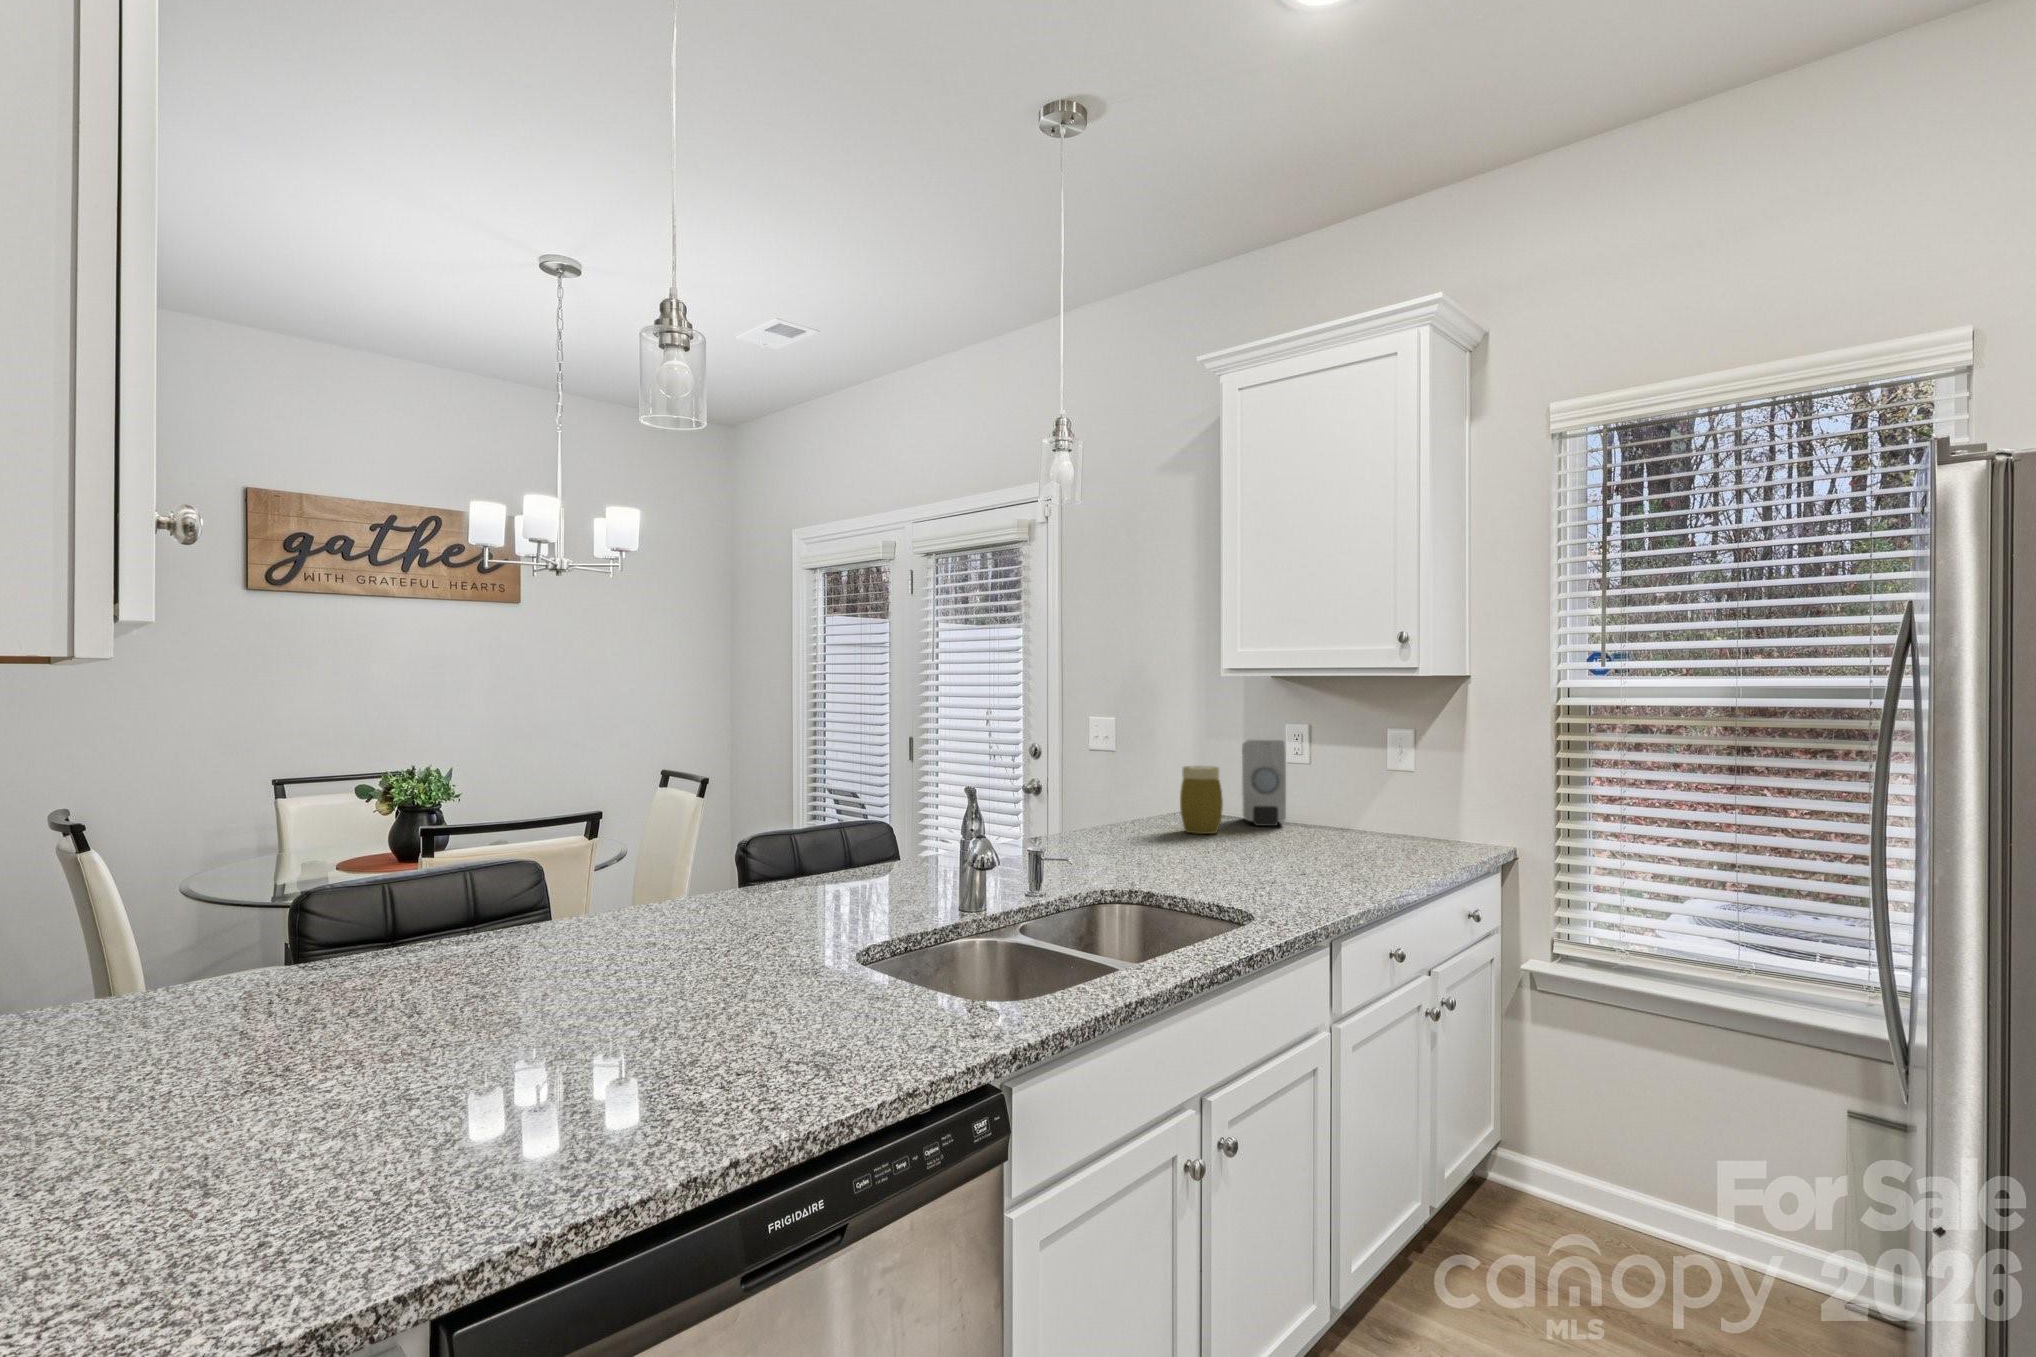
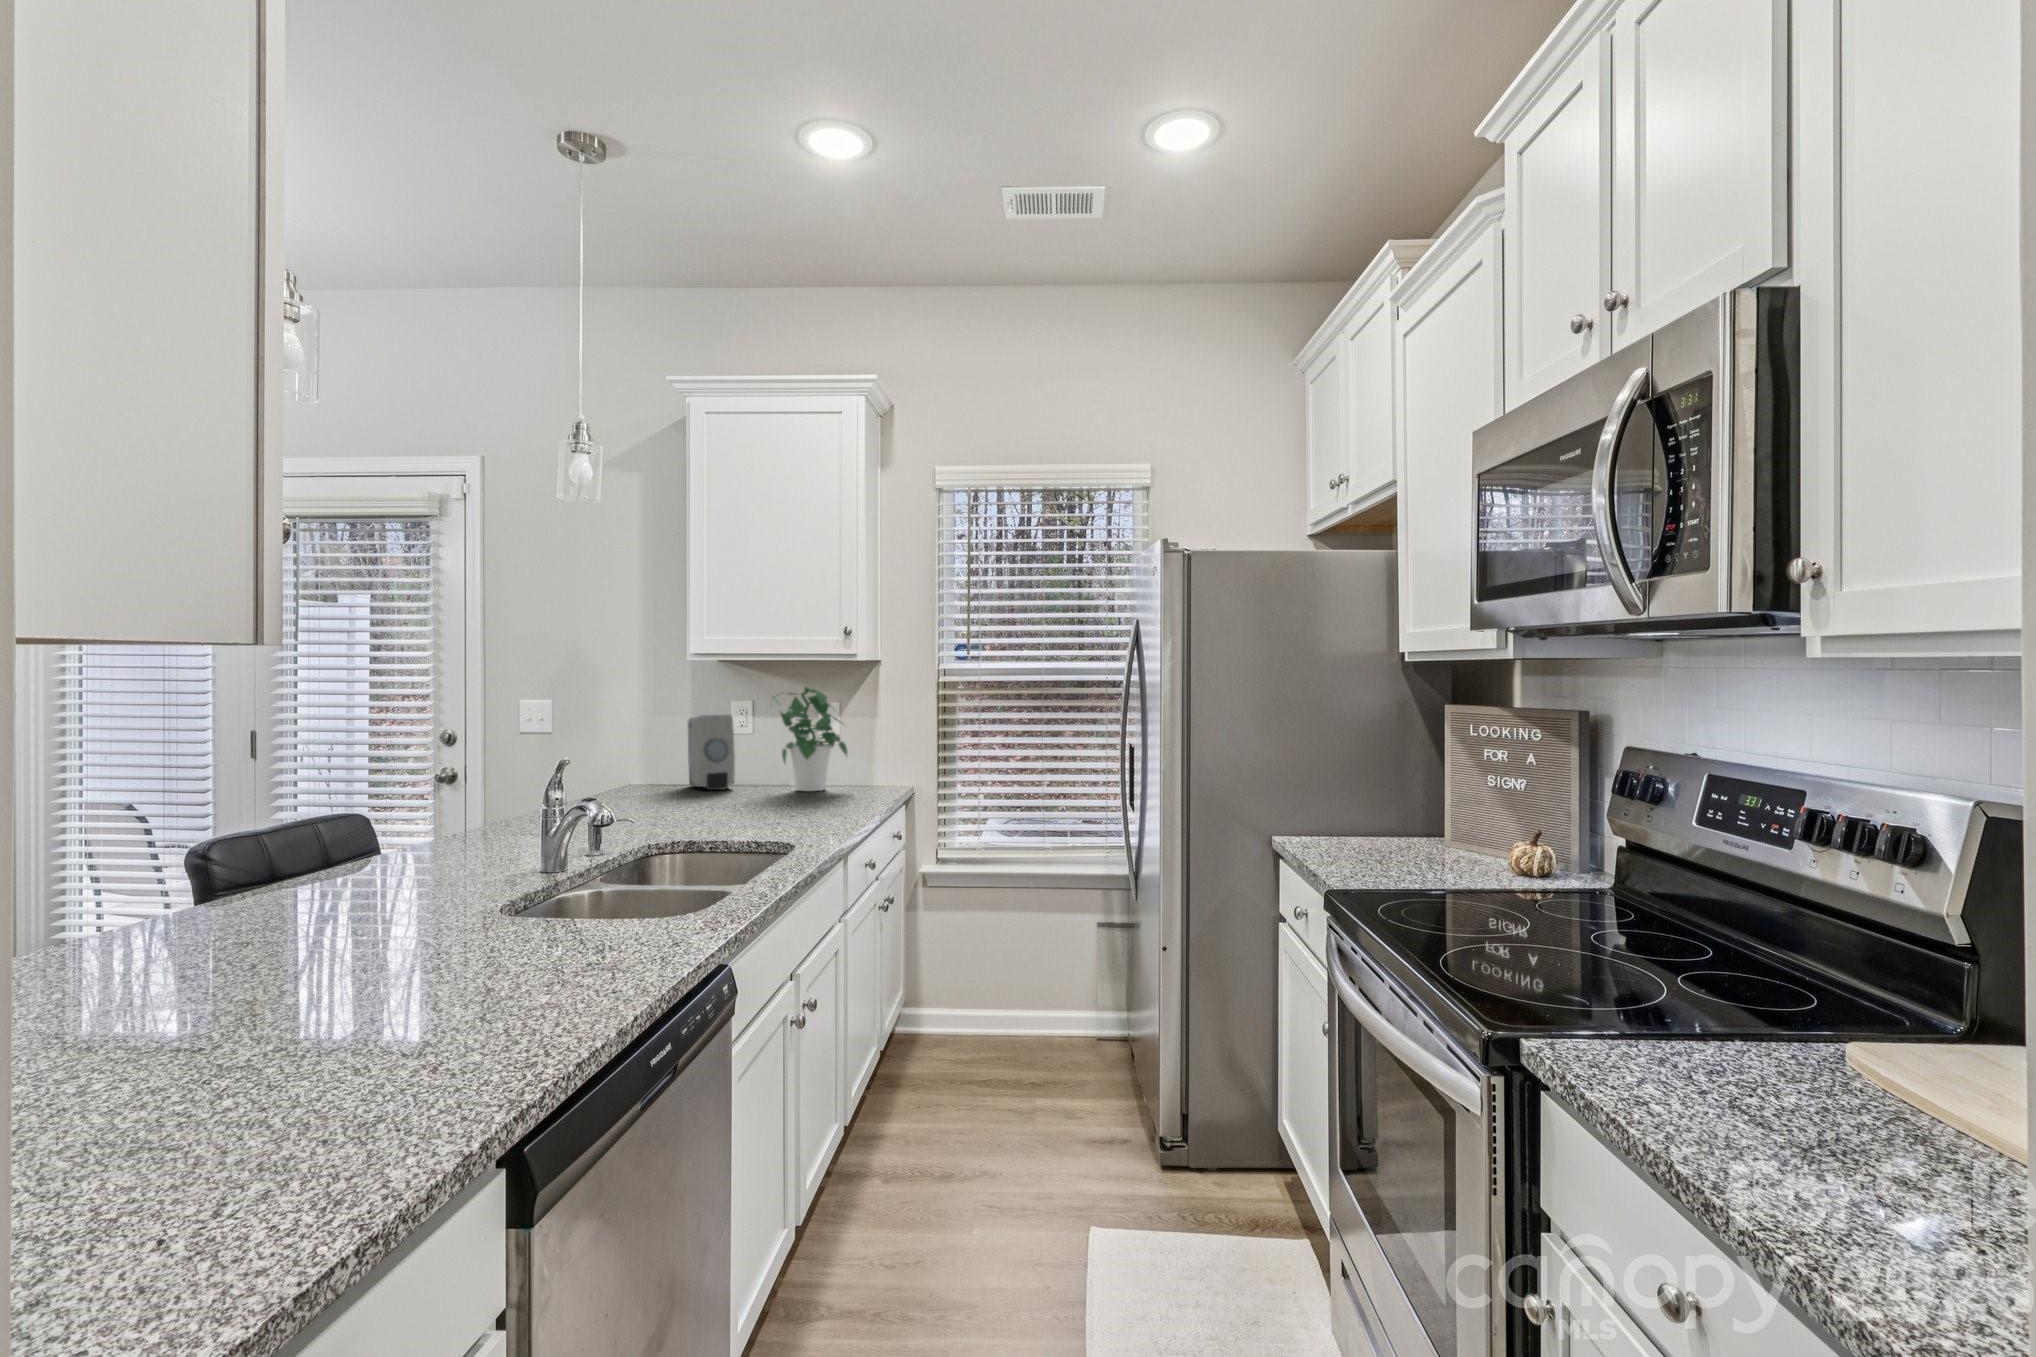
potted plant: none [1320,708,1421,839] -> present [772,687,847,791]
jar: present [1180,766,1223,834] -> none [648,740,690,800]

